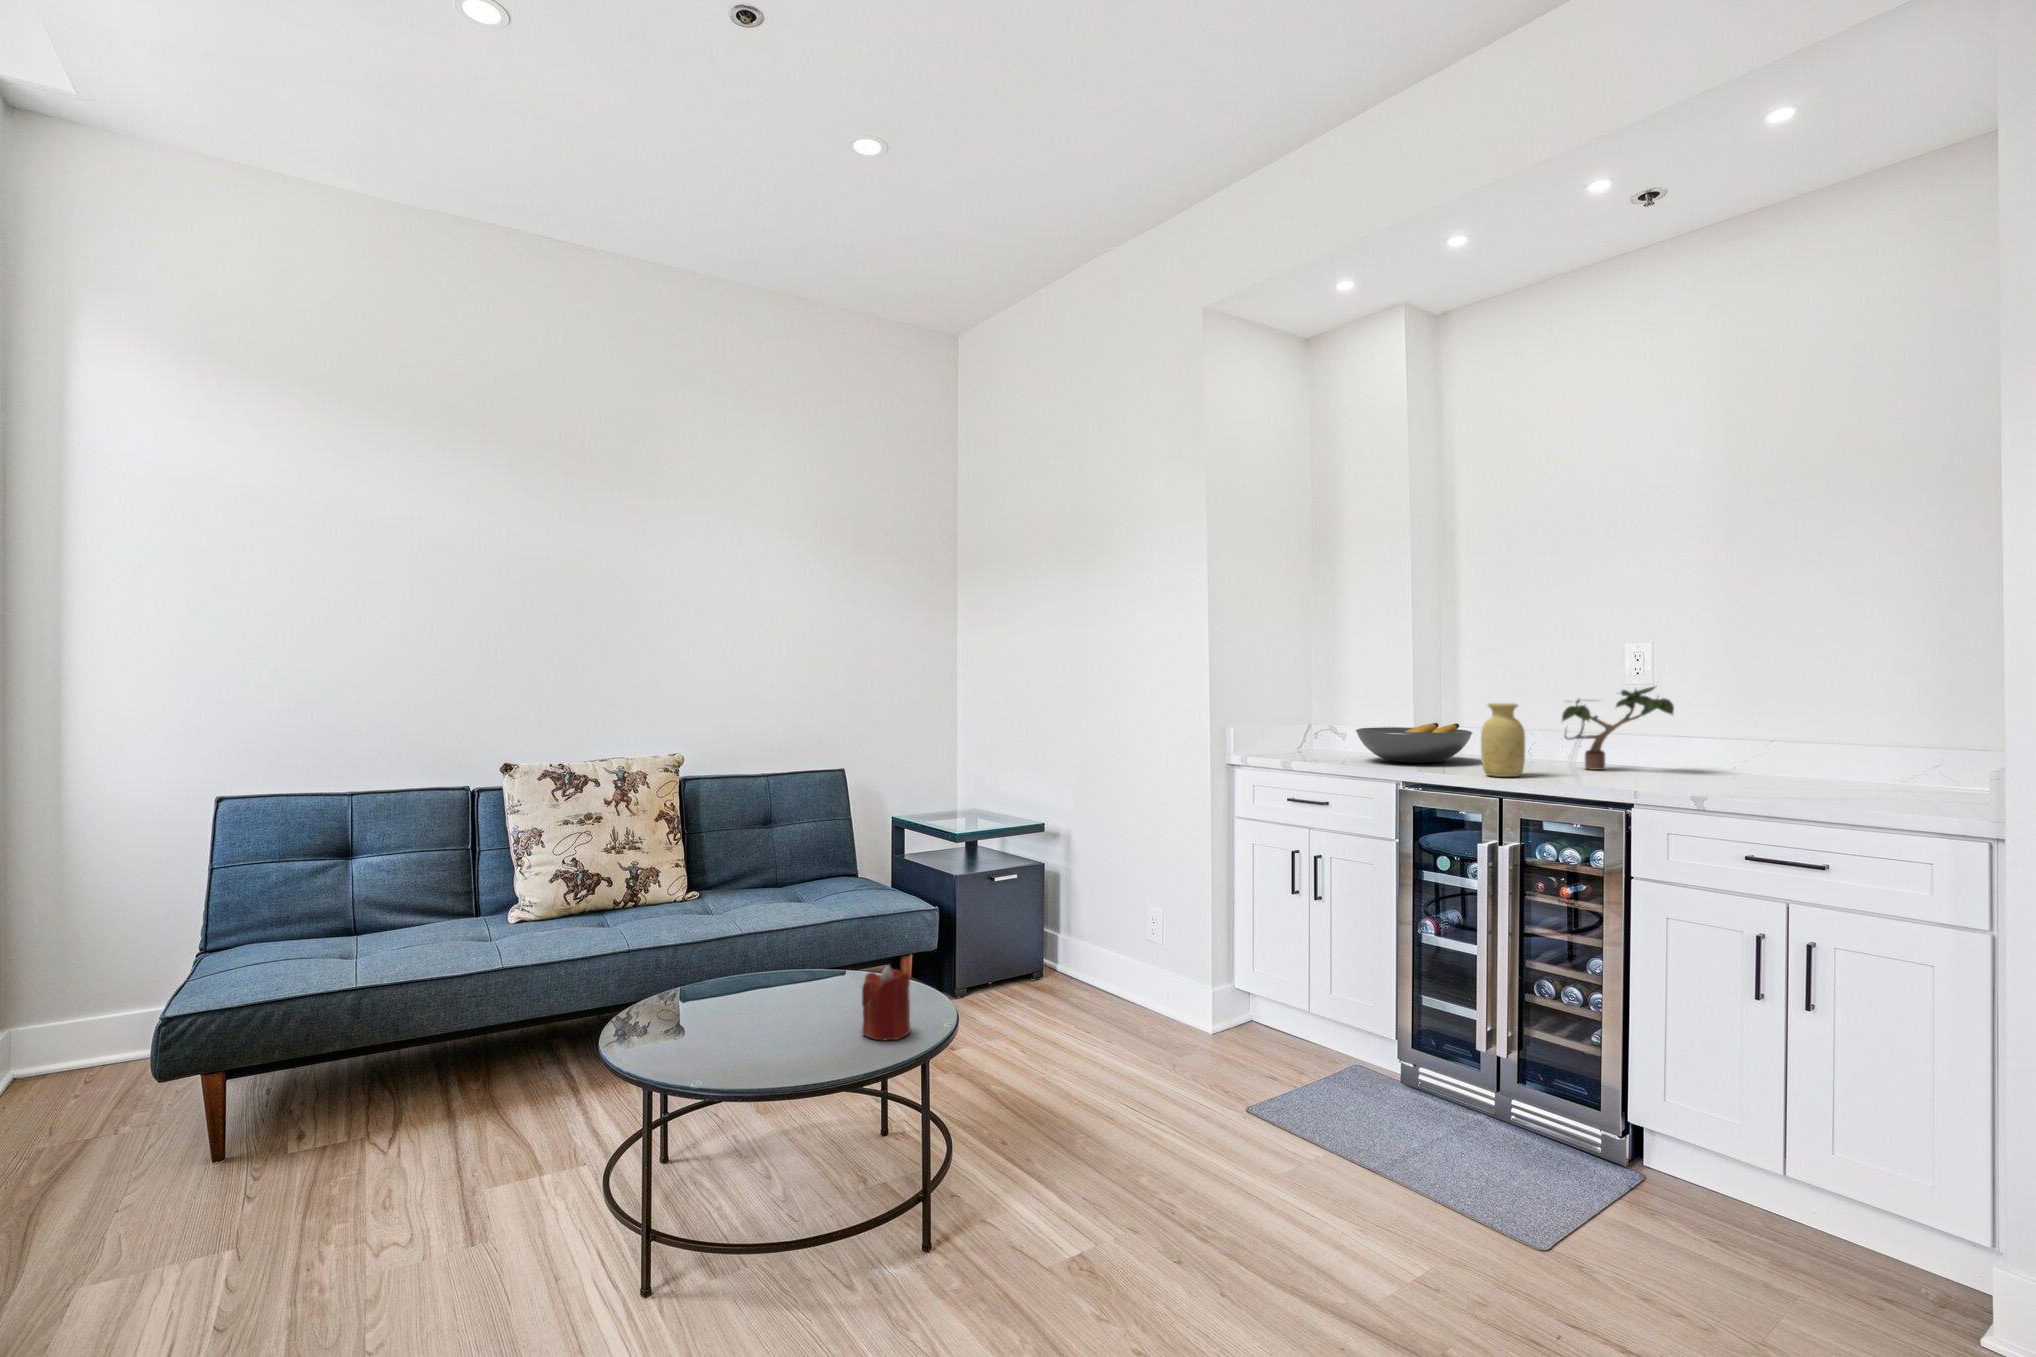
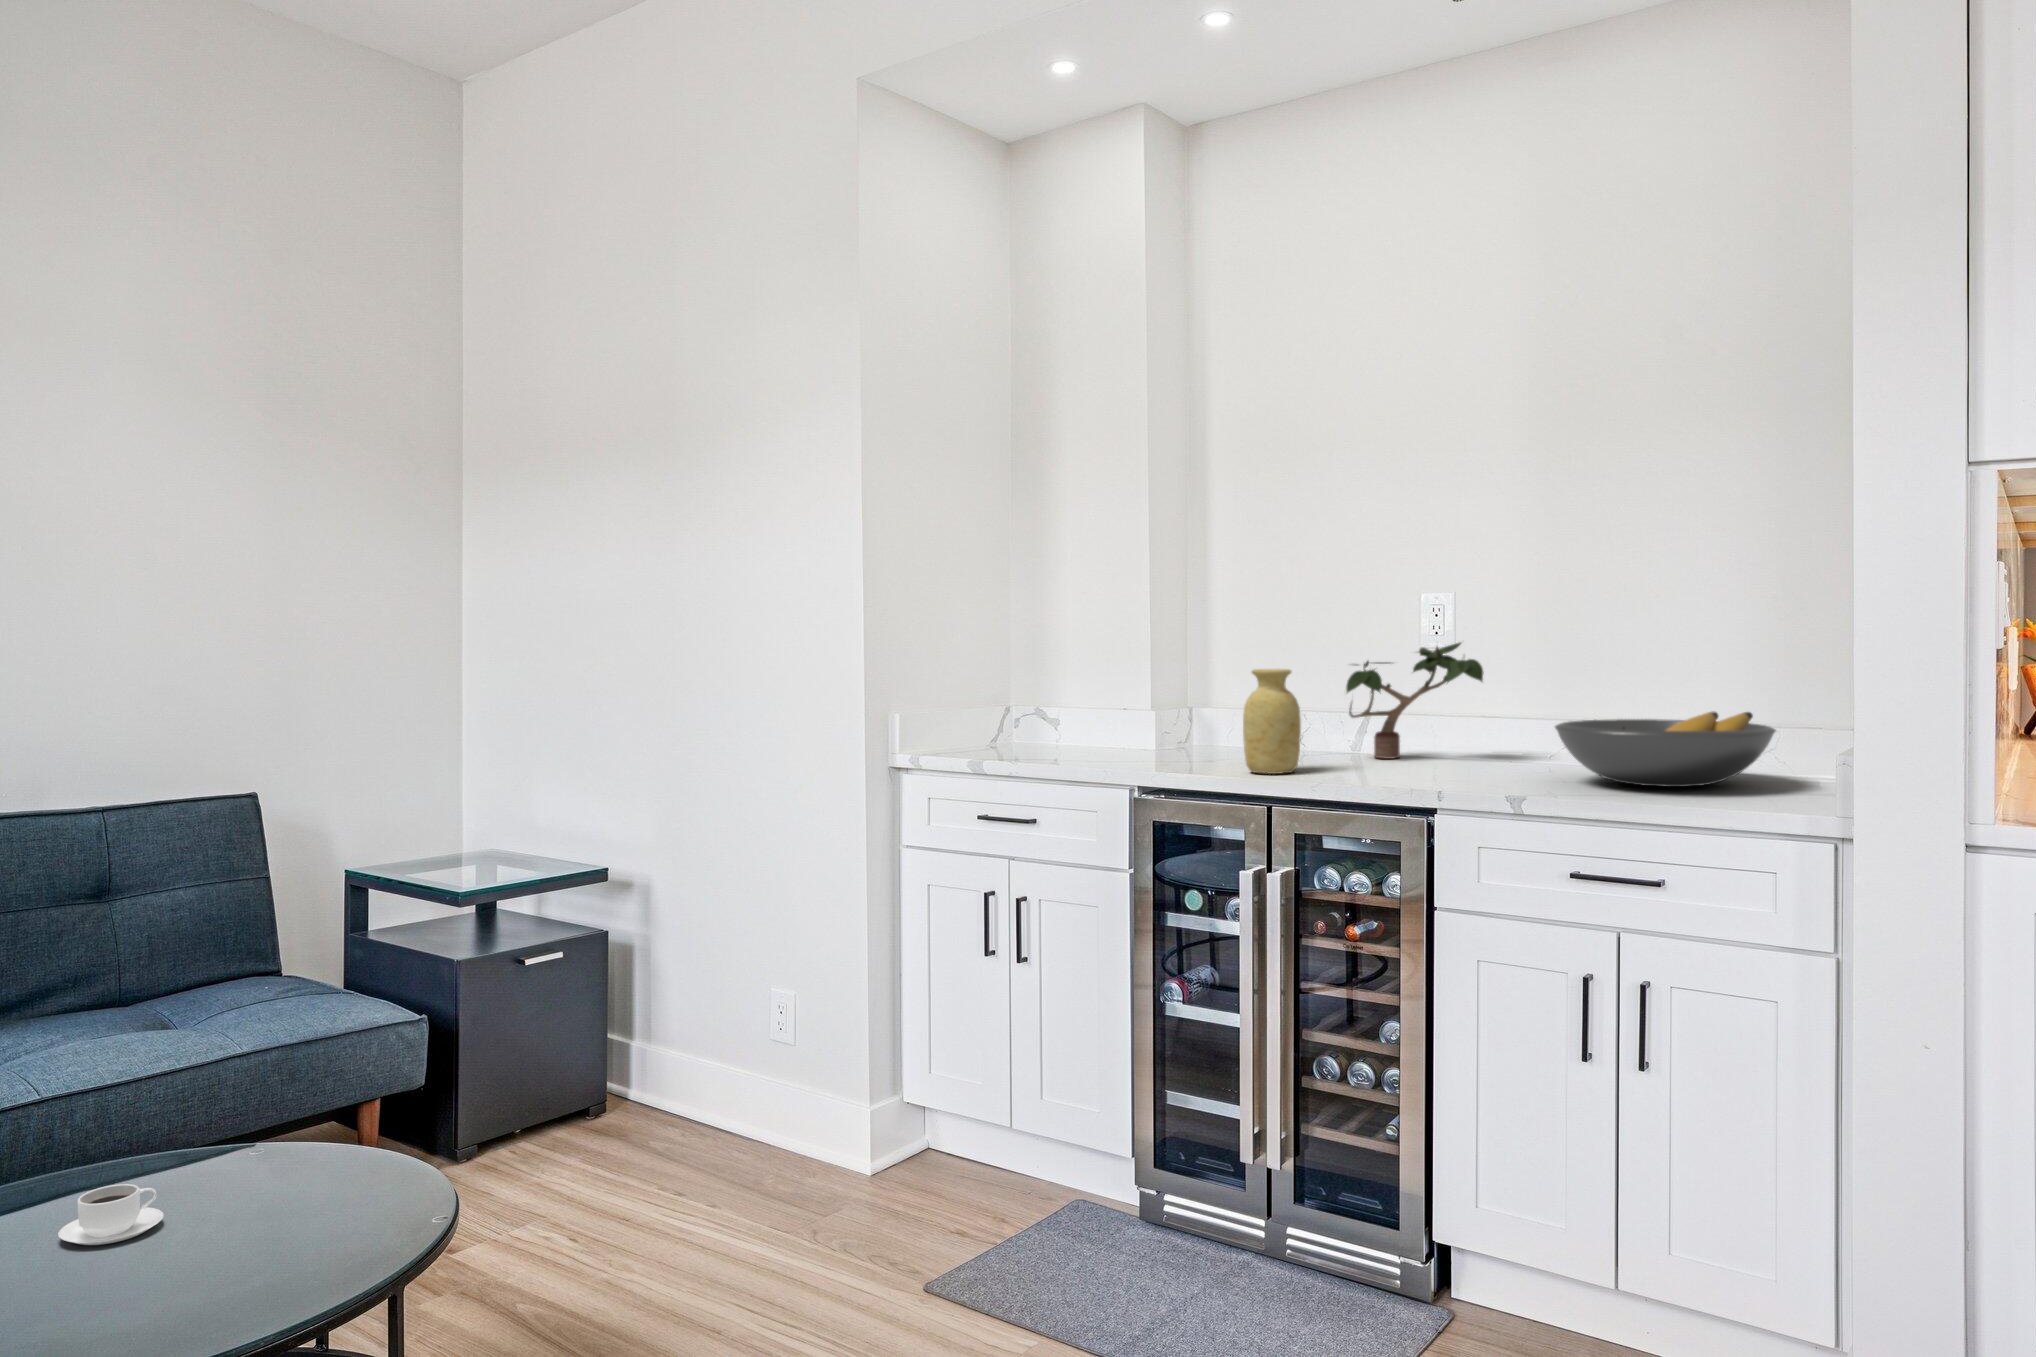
fruit bowl: present [1356,723,1472,763] -> present [1555,712,1776,787]
candle: present [862,966,910,1040] -> none [256,1143,351,1276]
coffee cup: none [759,980,811,1012] -> present [58,1184,163,1245]

